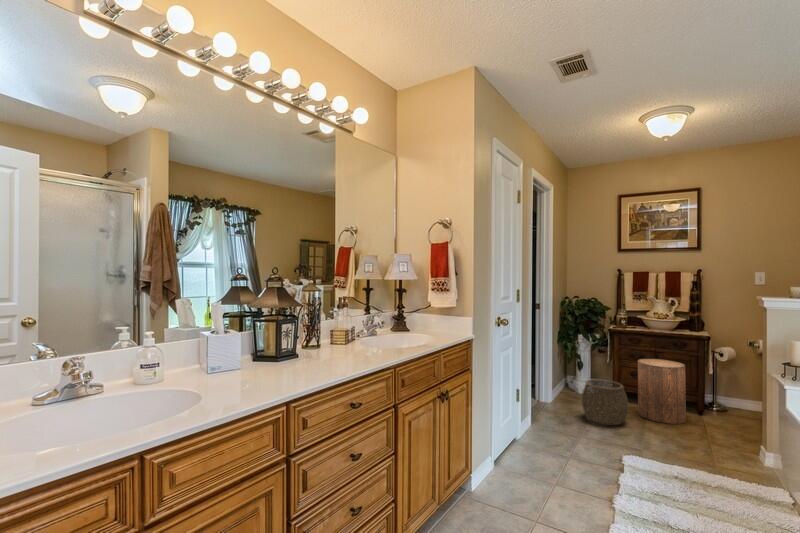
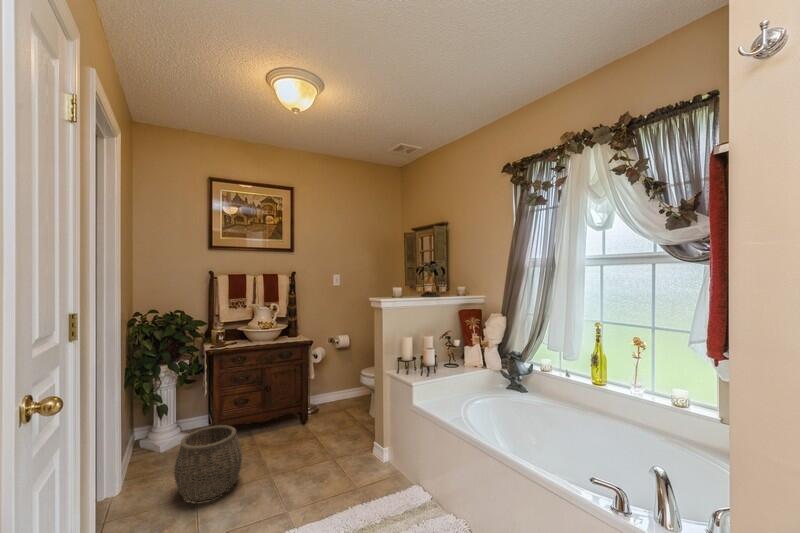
stool: present [638,359,686,424] -> none [245,375,296,457]

